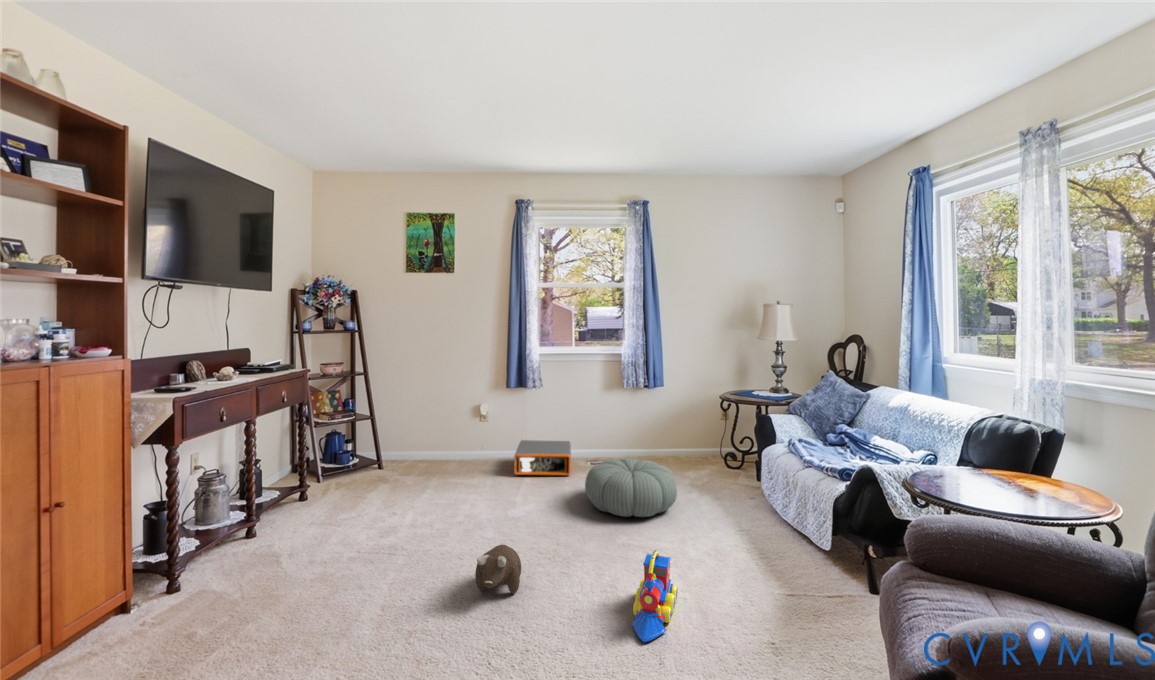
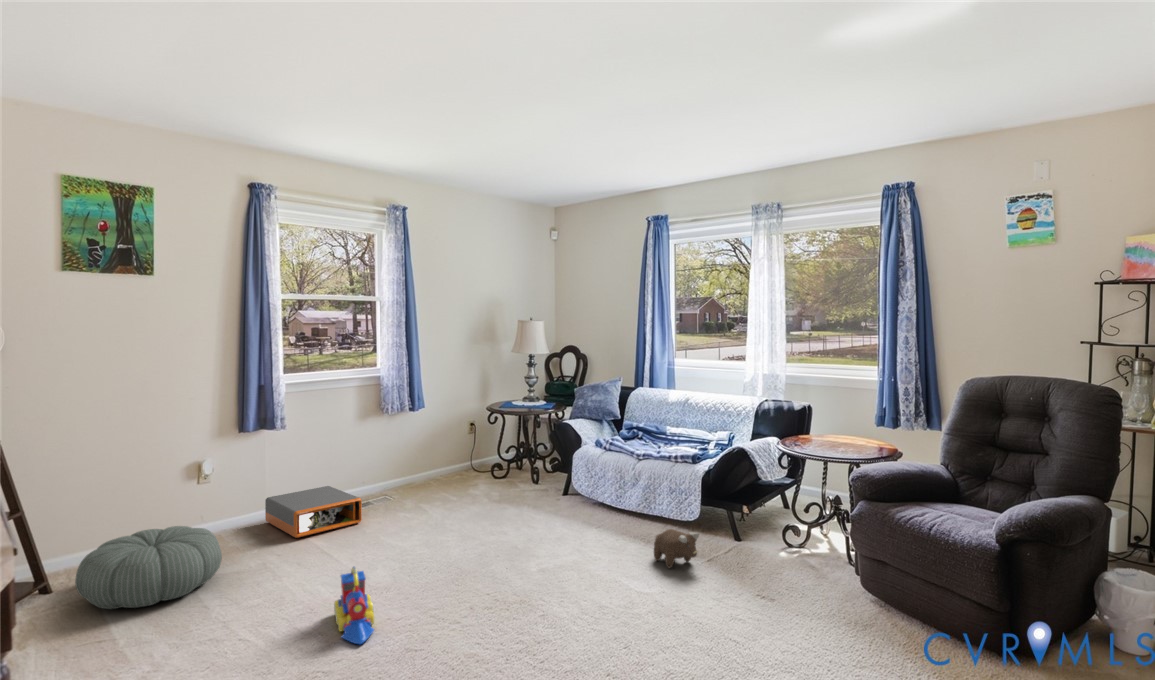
pouf: present [585,458,677,517] -> present [75,526,222,609]
plush toy: present [475,545,521,594] -> present [654,529,699,568]
toy train: present [632,550,678,642] -> present [334,567,374,644]

